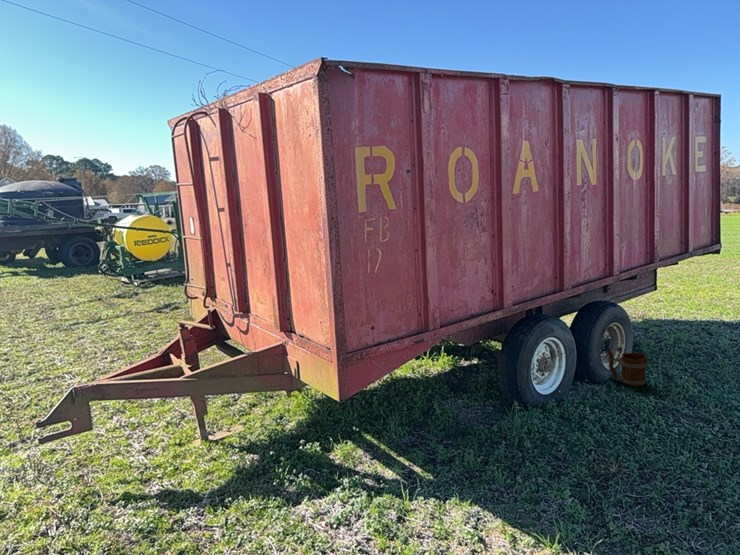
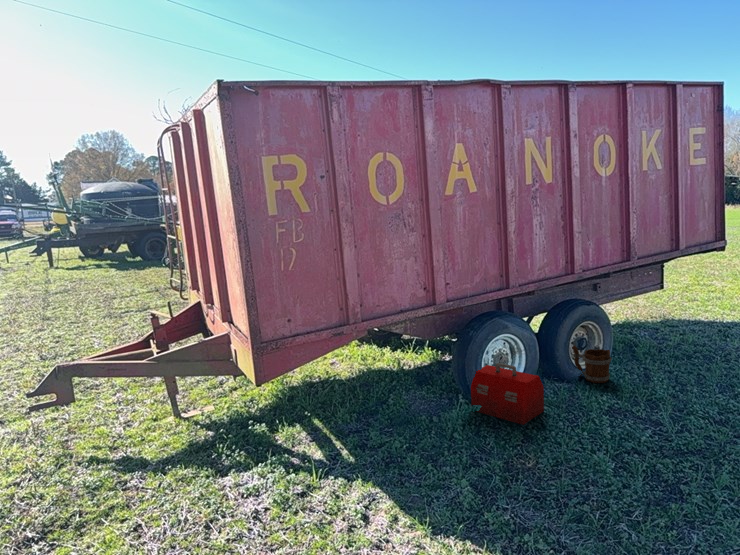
toolbox: none [531,369,605,433] -> present [471,363,544,425]

